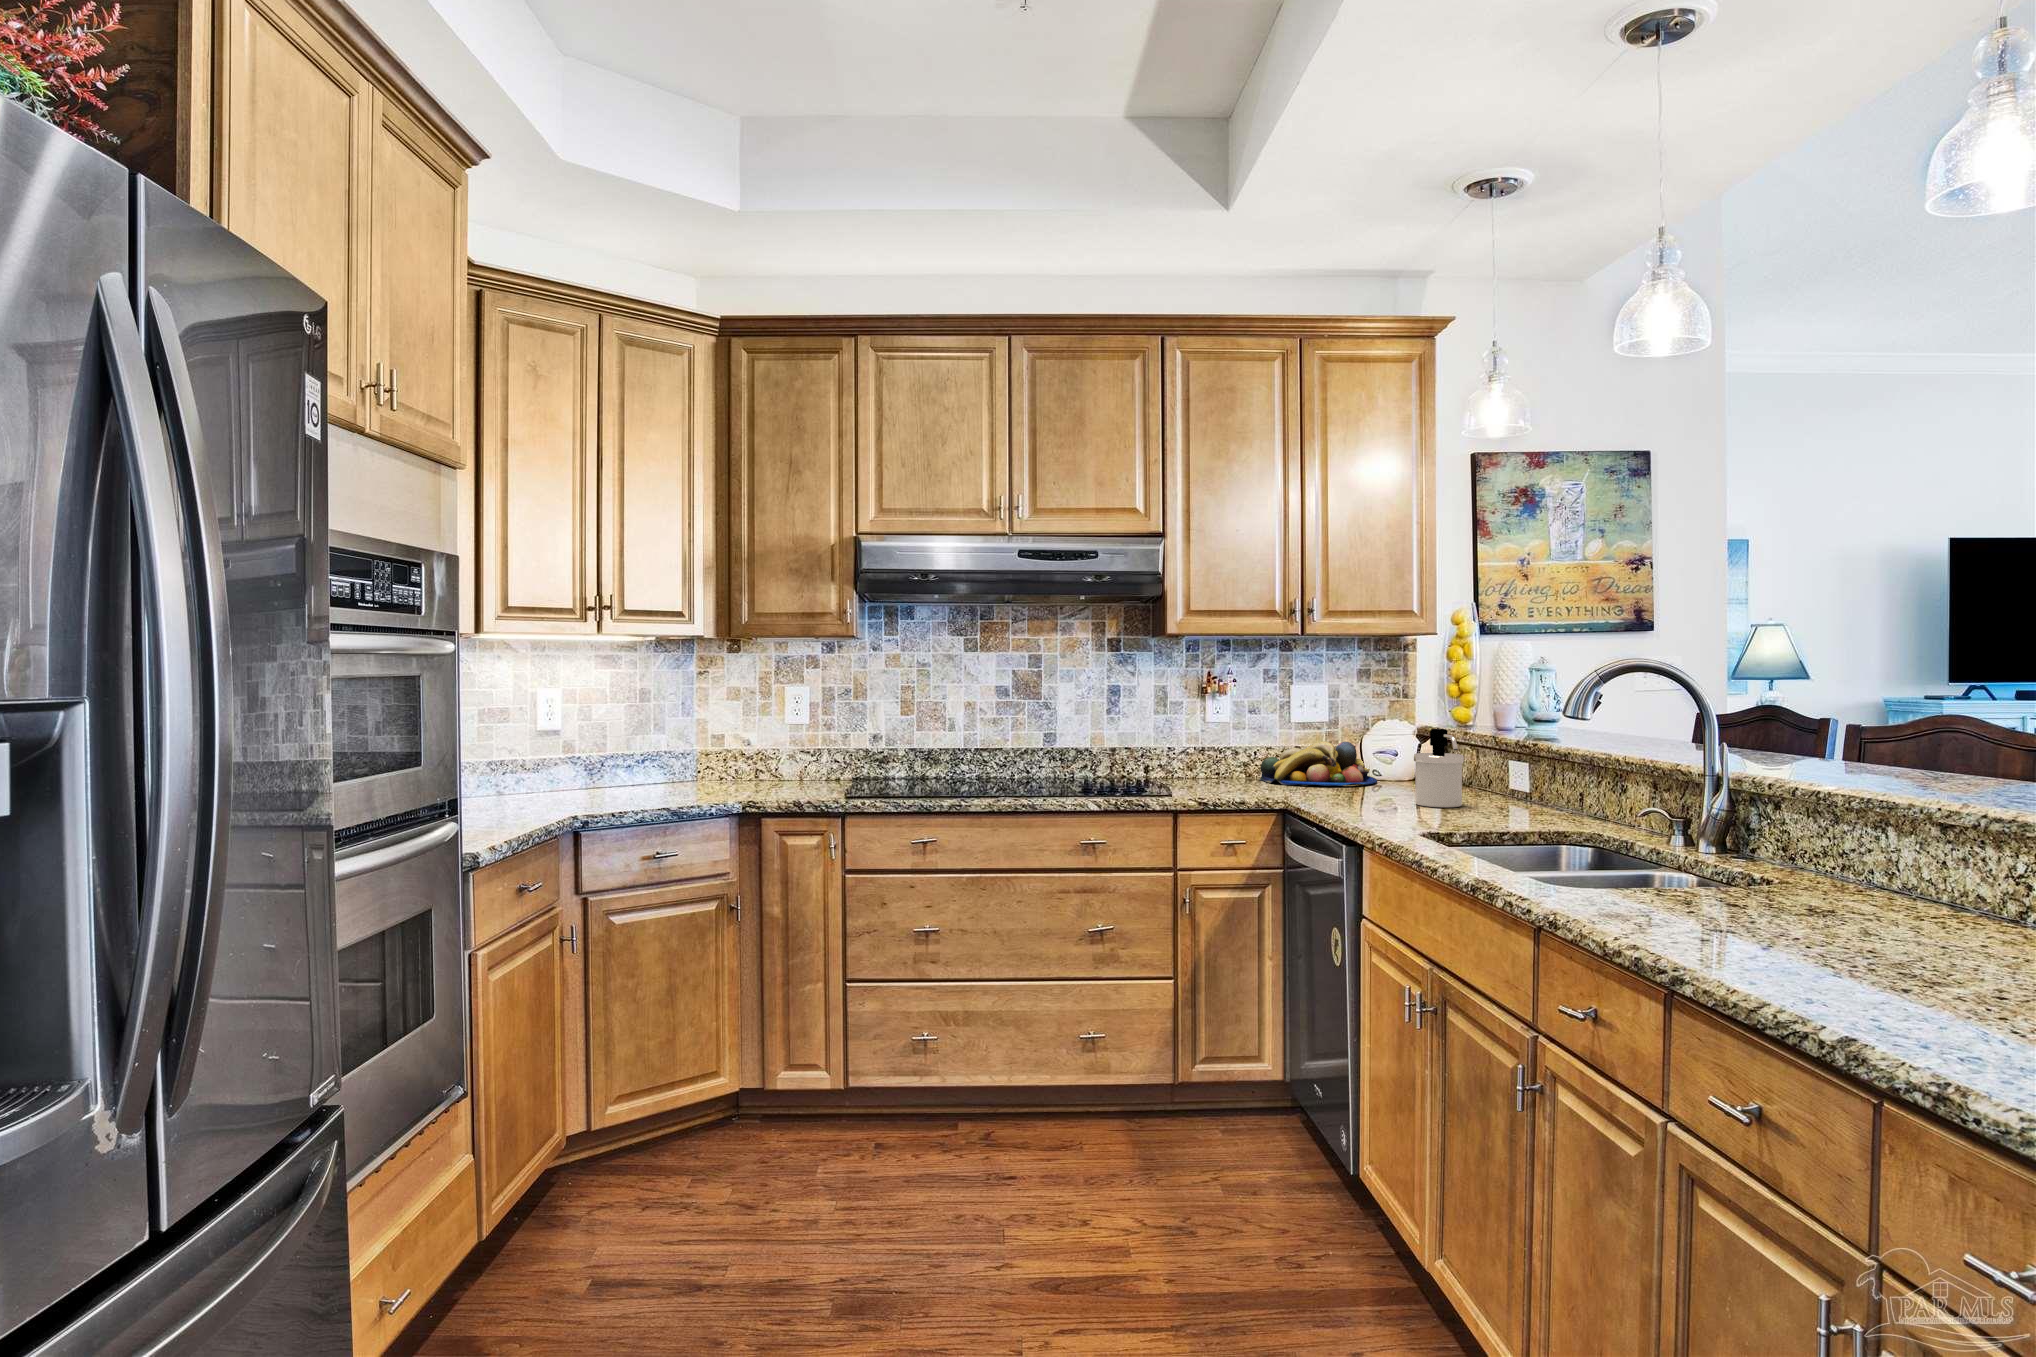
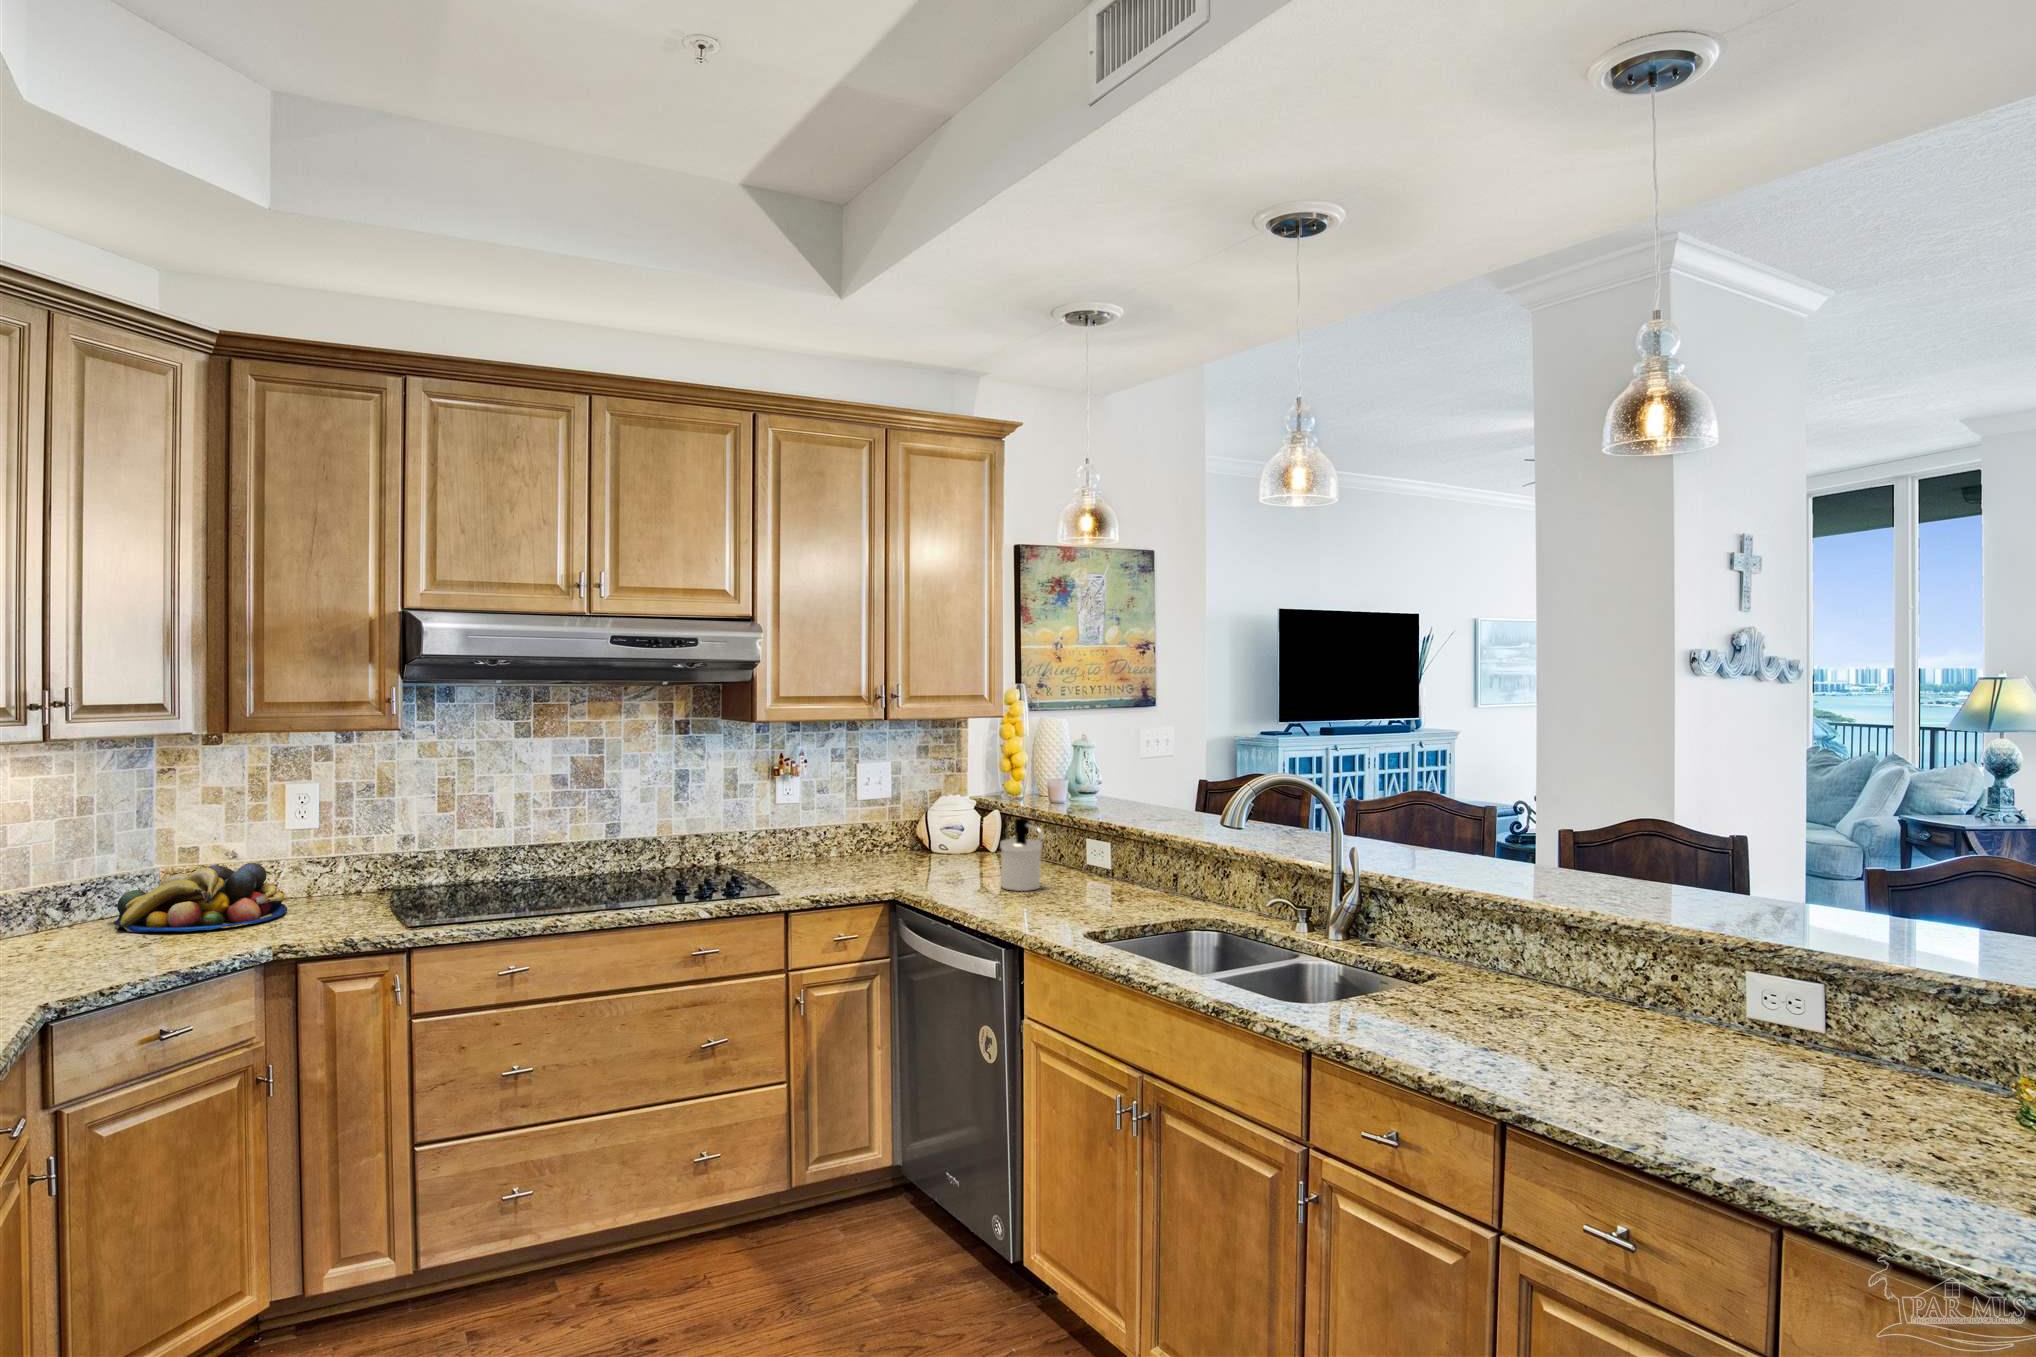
fruit bowl: present [1260,741,1377,786] -> present [115,863,287,932]

